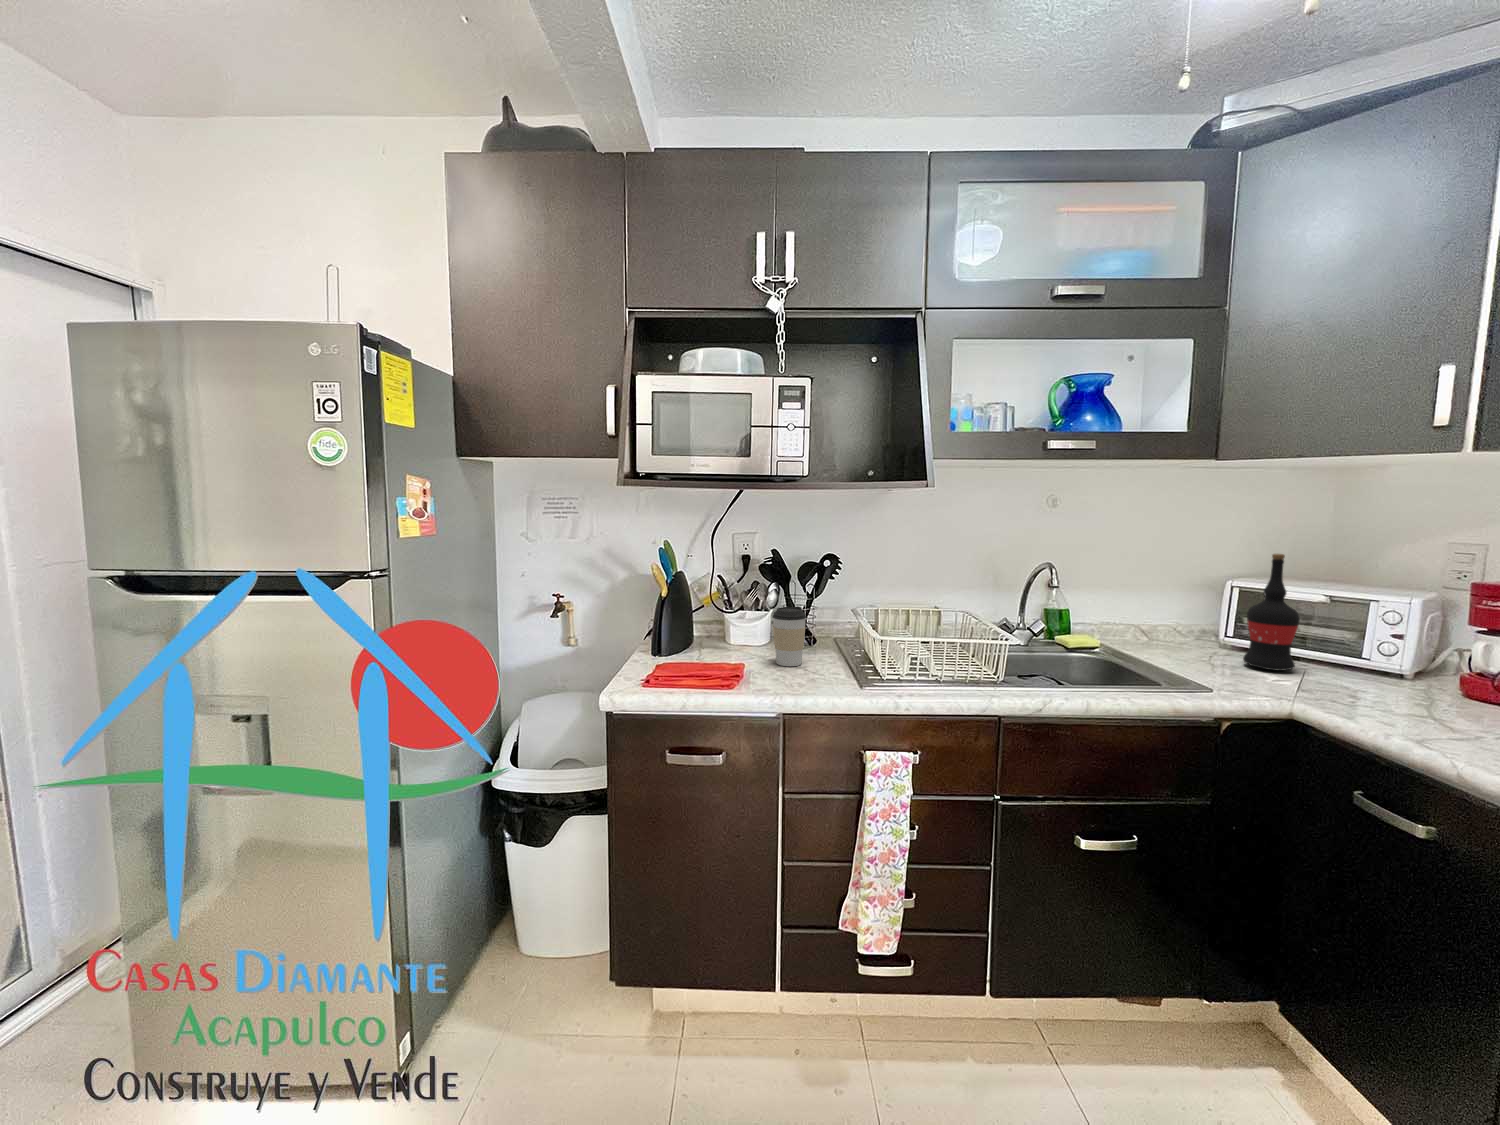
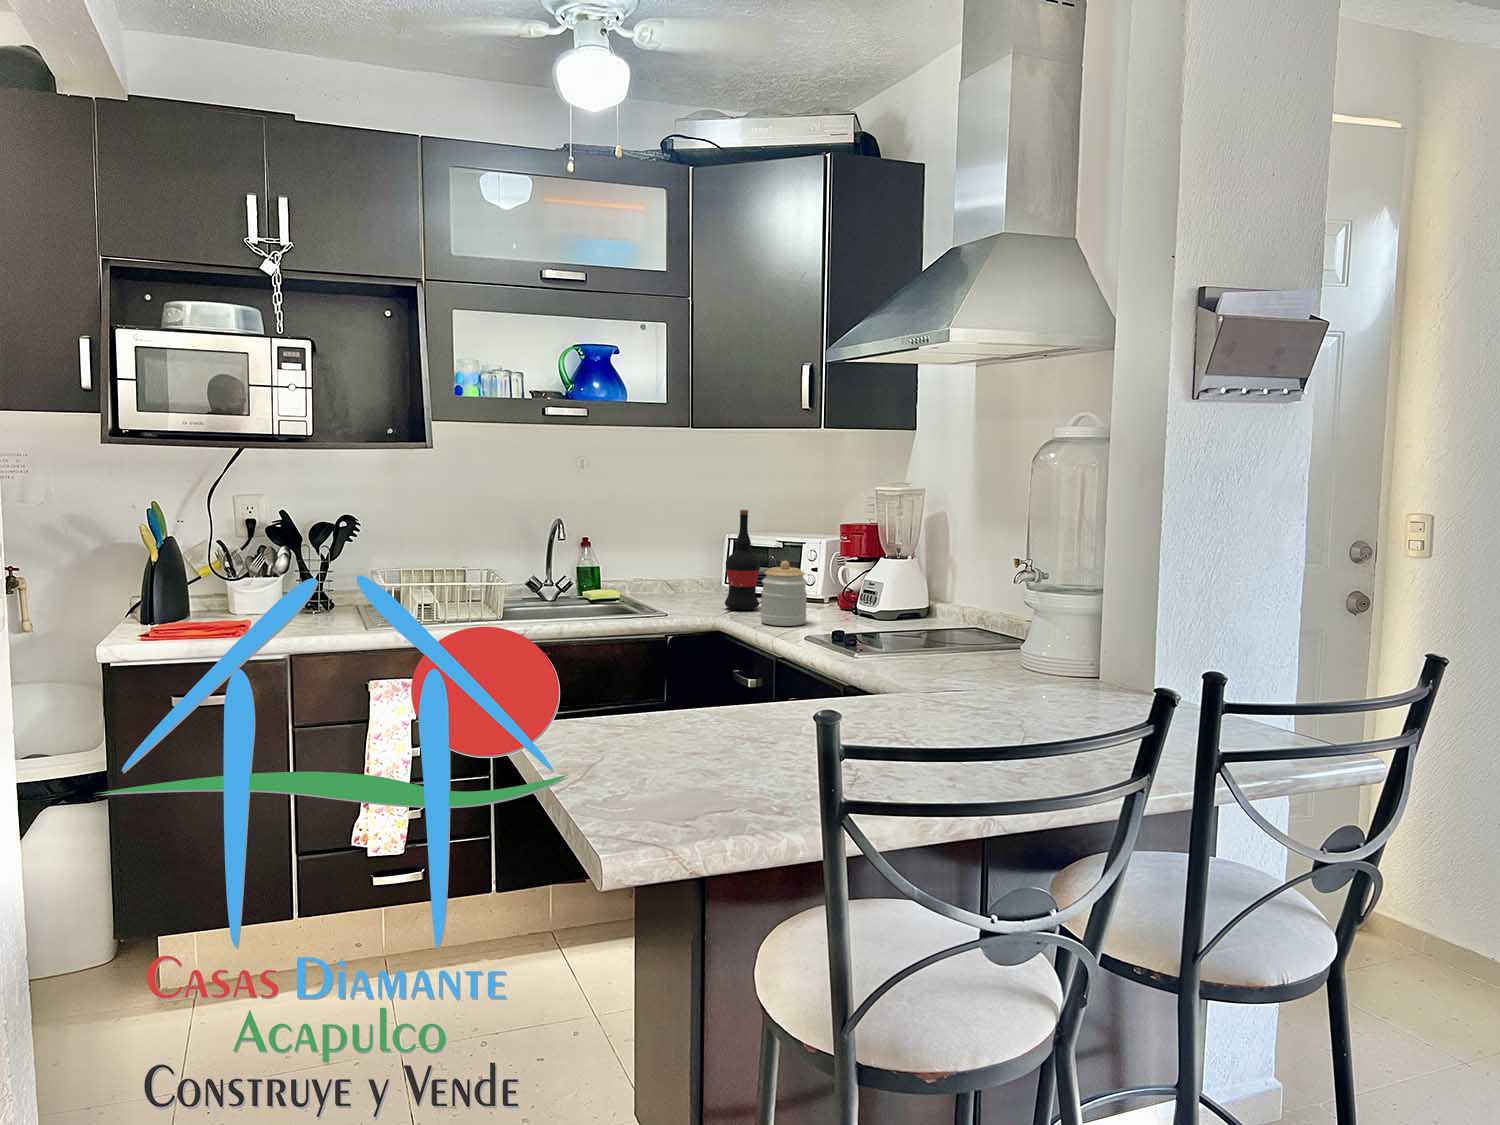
coffee cup: present [773,606,806,666] -> none [278,567,315,627]
jar: none [1340,621,1431,710] -> present [761,561,807,626]

